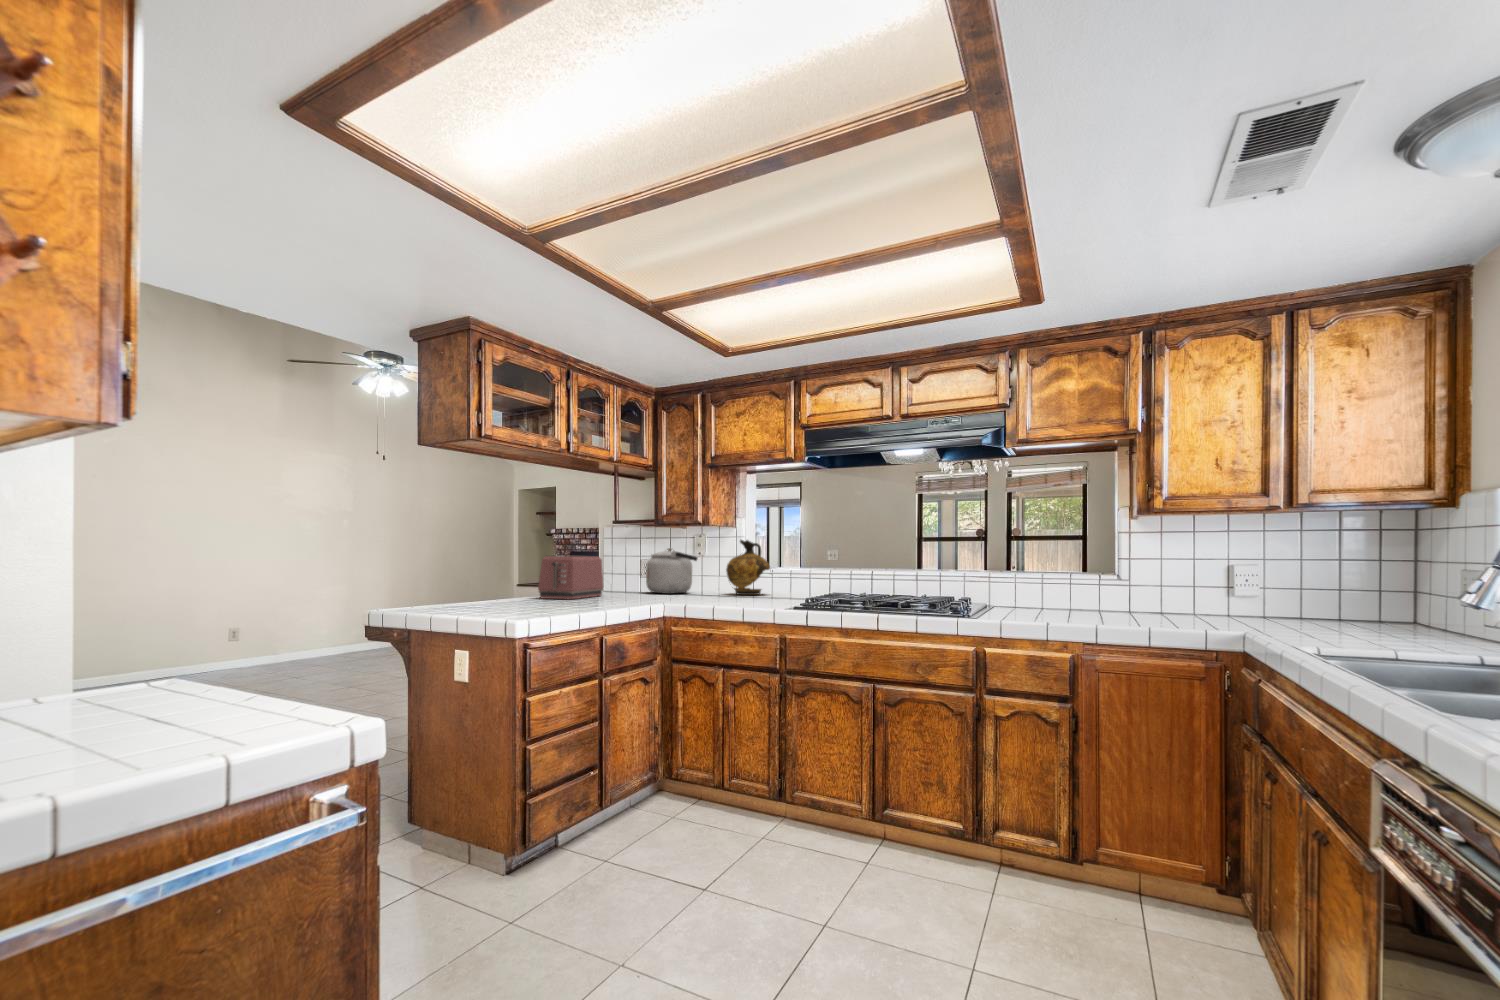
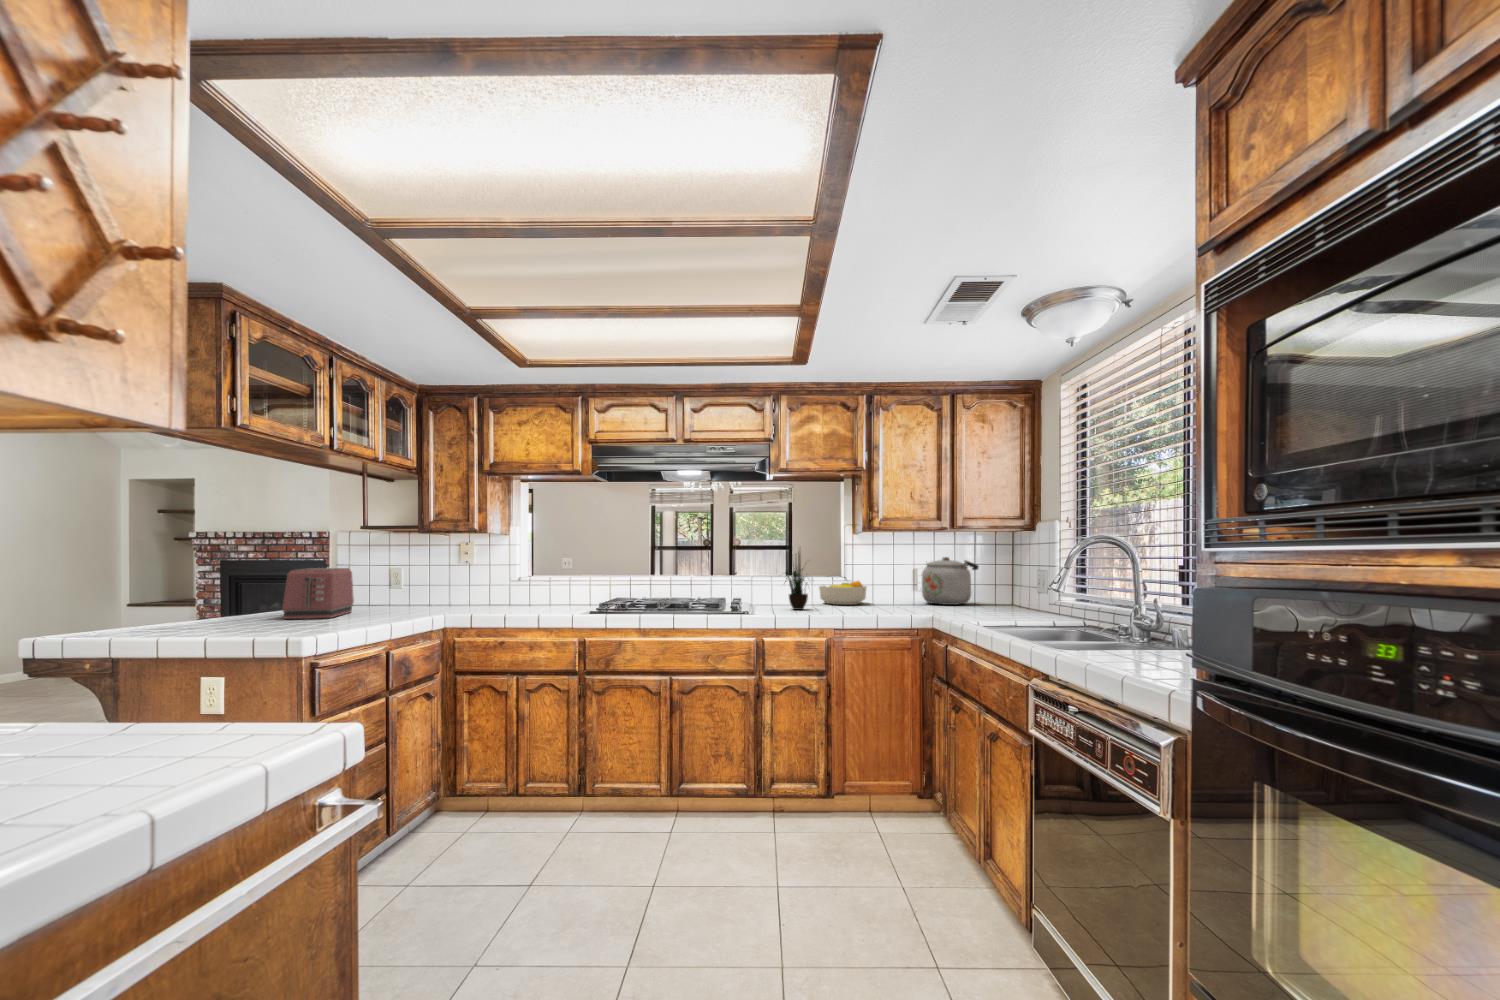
potted plant: none [1013,524,1066,616] -> present [785,552,808,610]
ceramic jug: present [726,540,770,595] -> none [487,548,534,603]
kettle: present [646,548,697,594] -> present [921,557,979,605]
fruit bowl: none [1088,578,1161,615] -> present [819,581,866,605]

